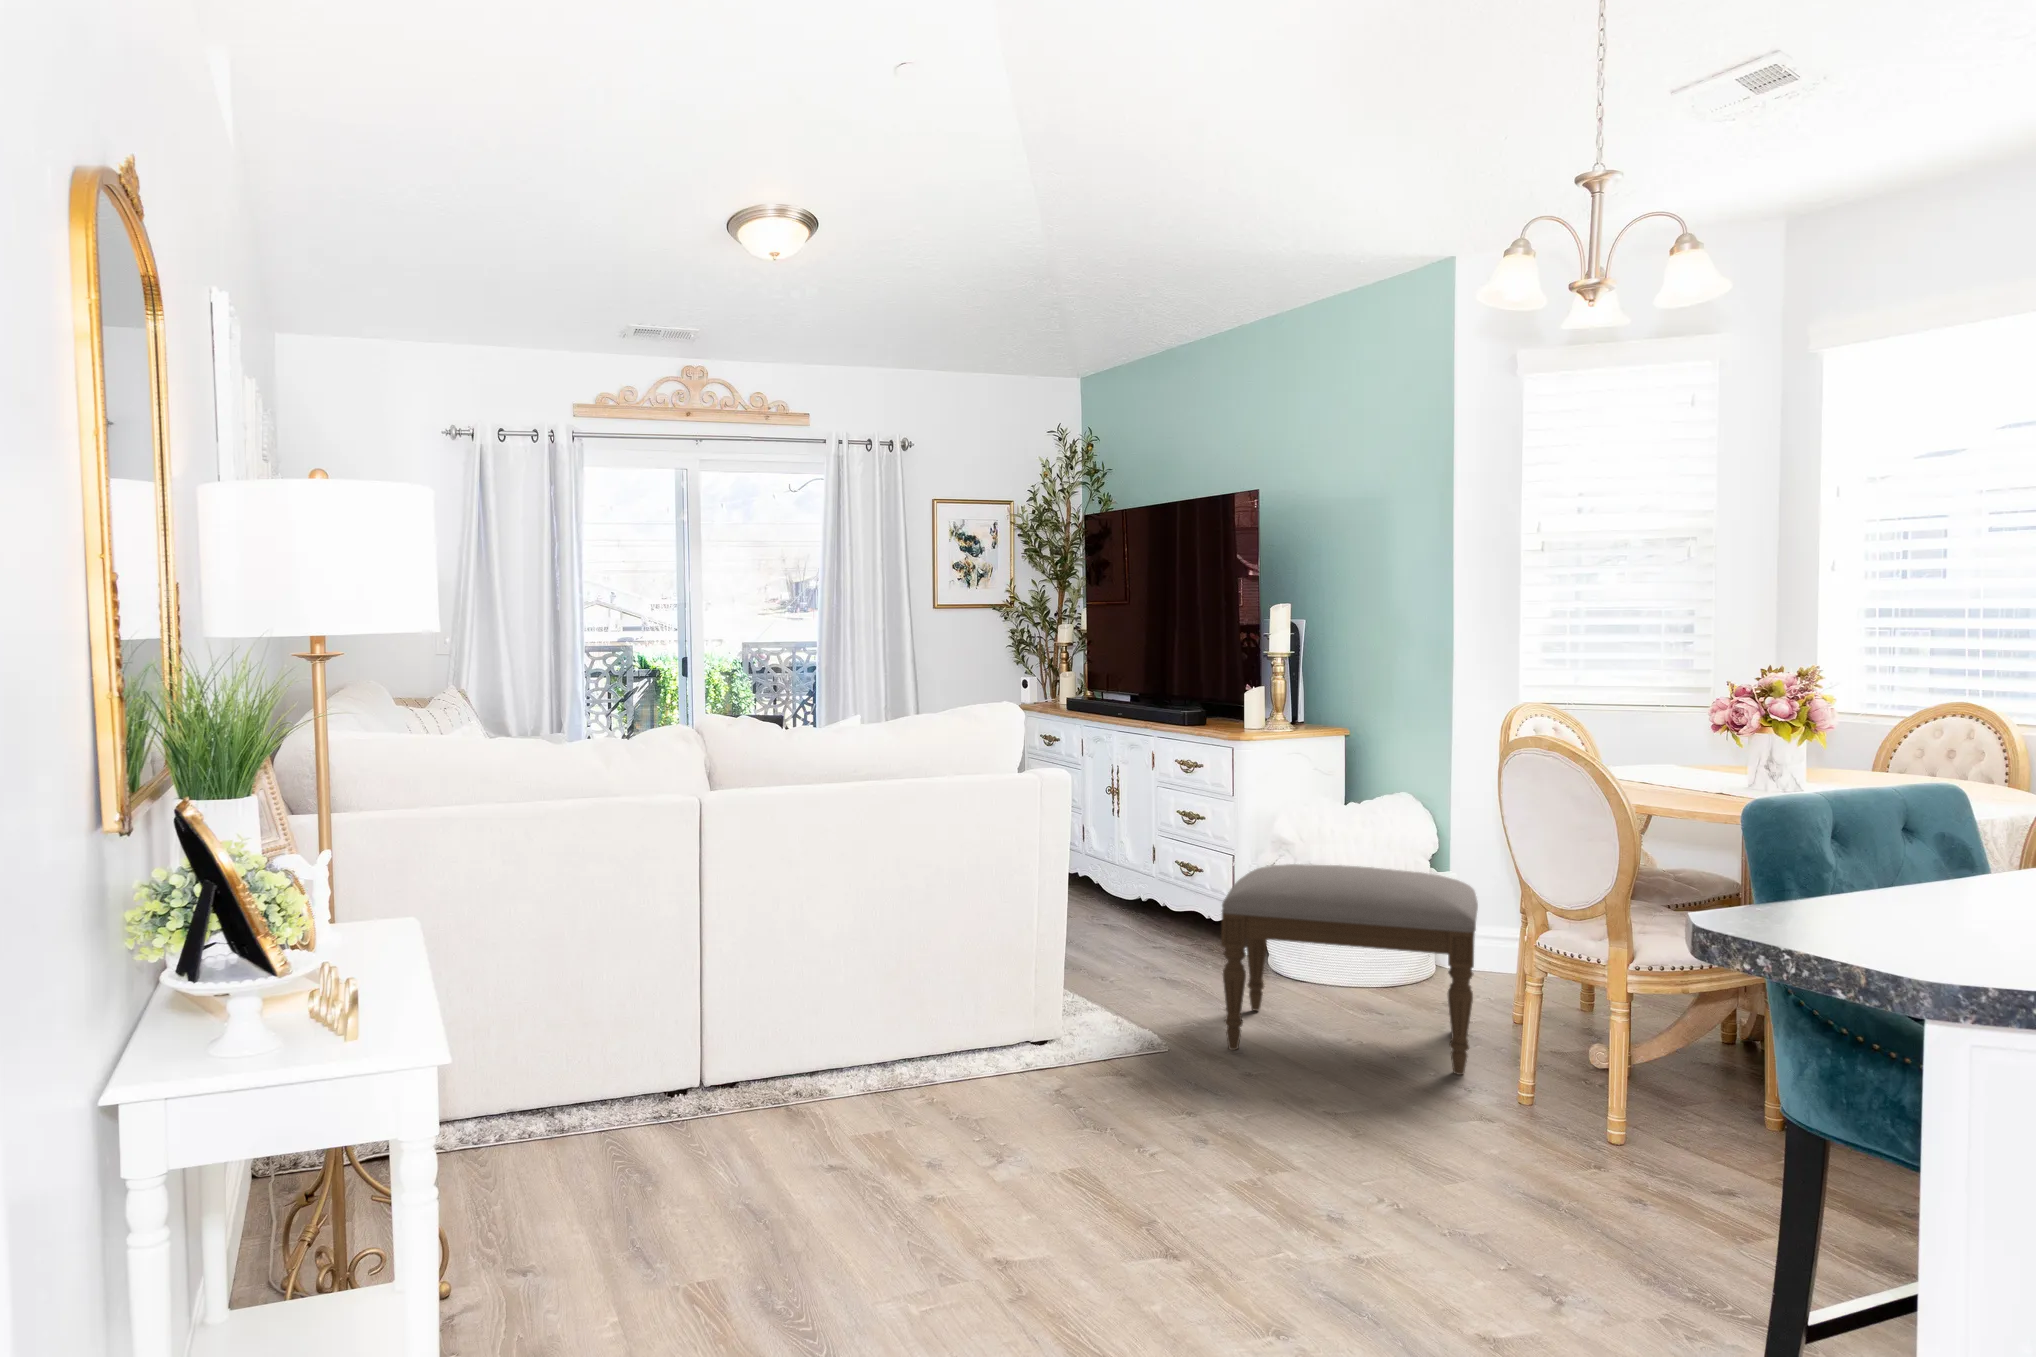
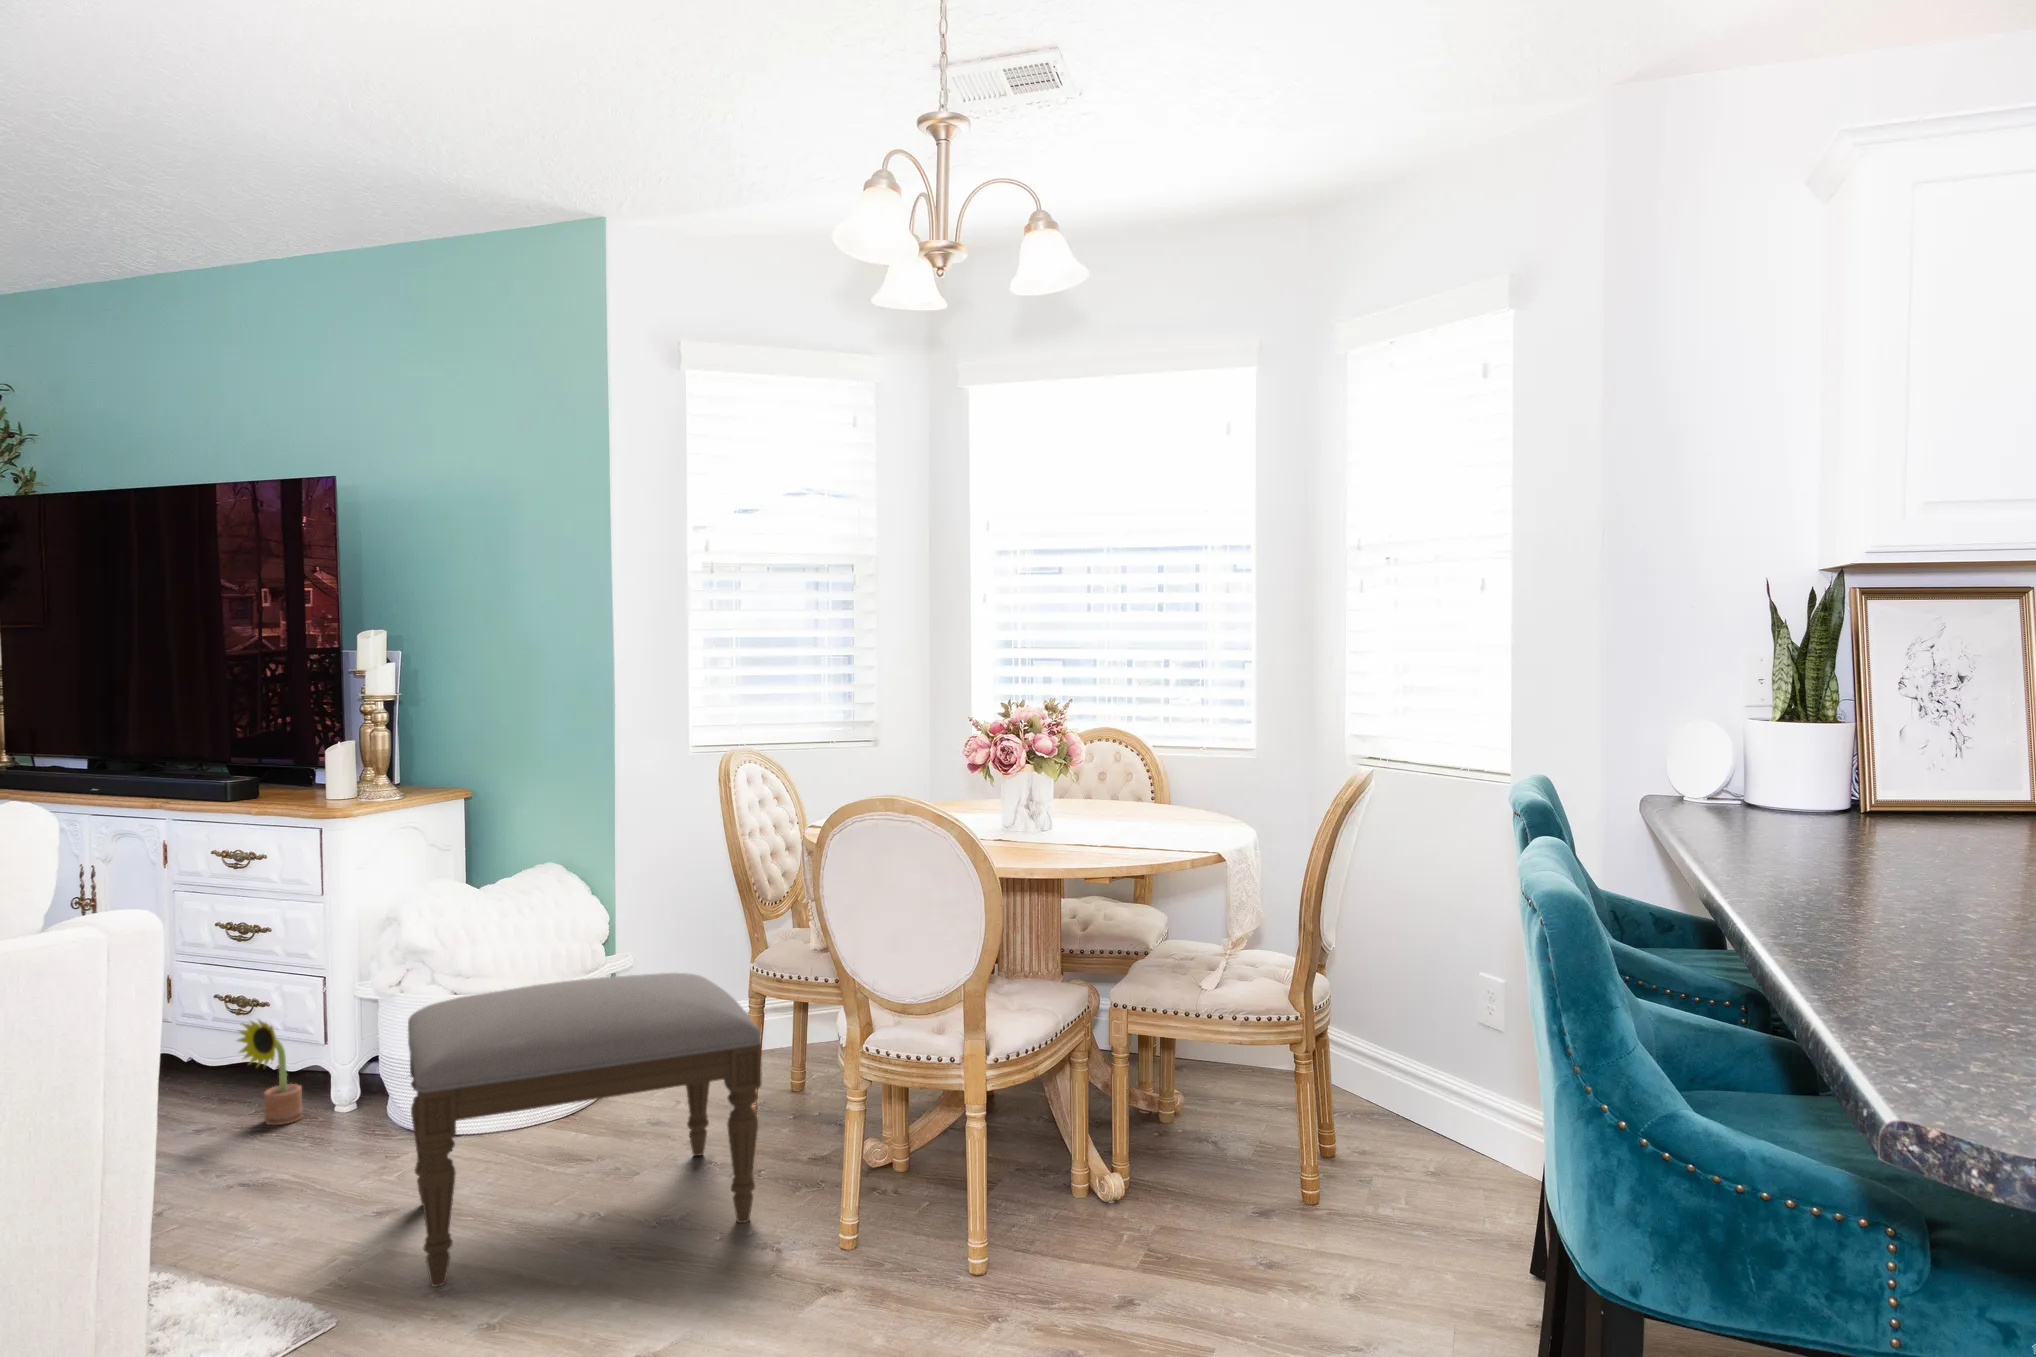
decorative plant: none [1174,873,1215,952] -> present [238,1020,302,1125]

